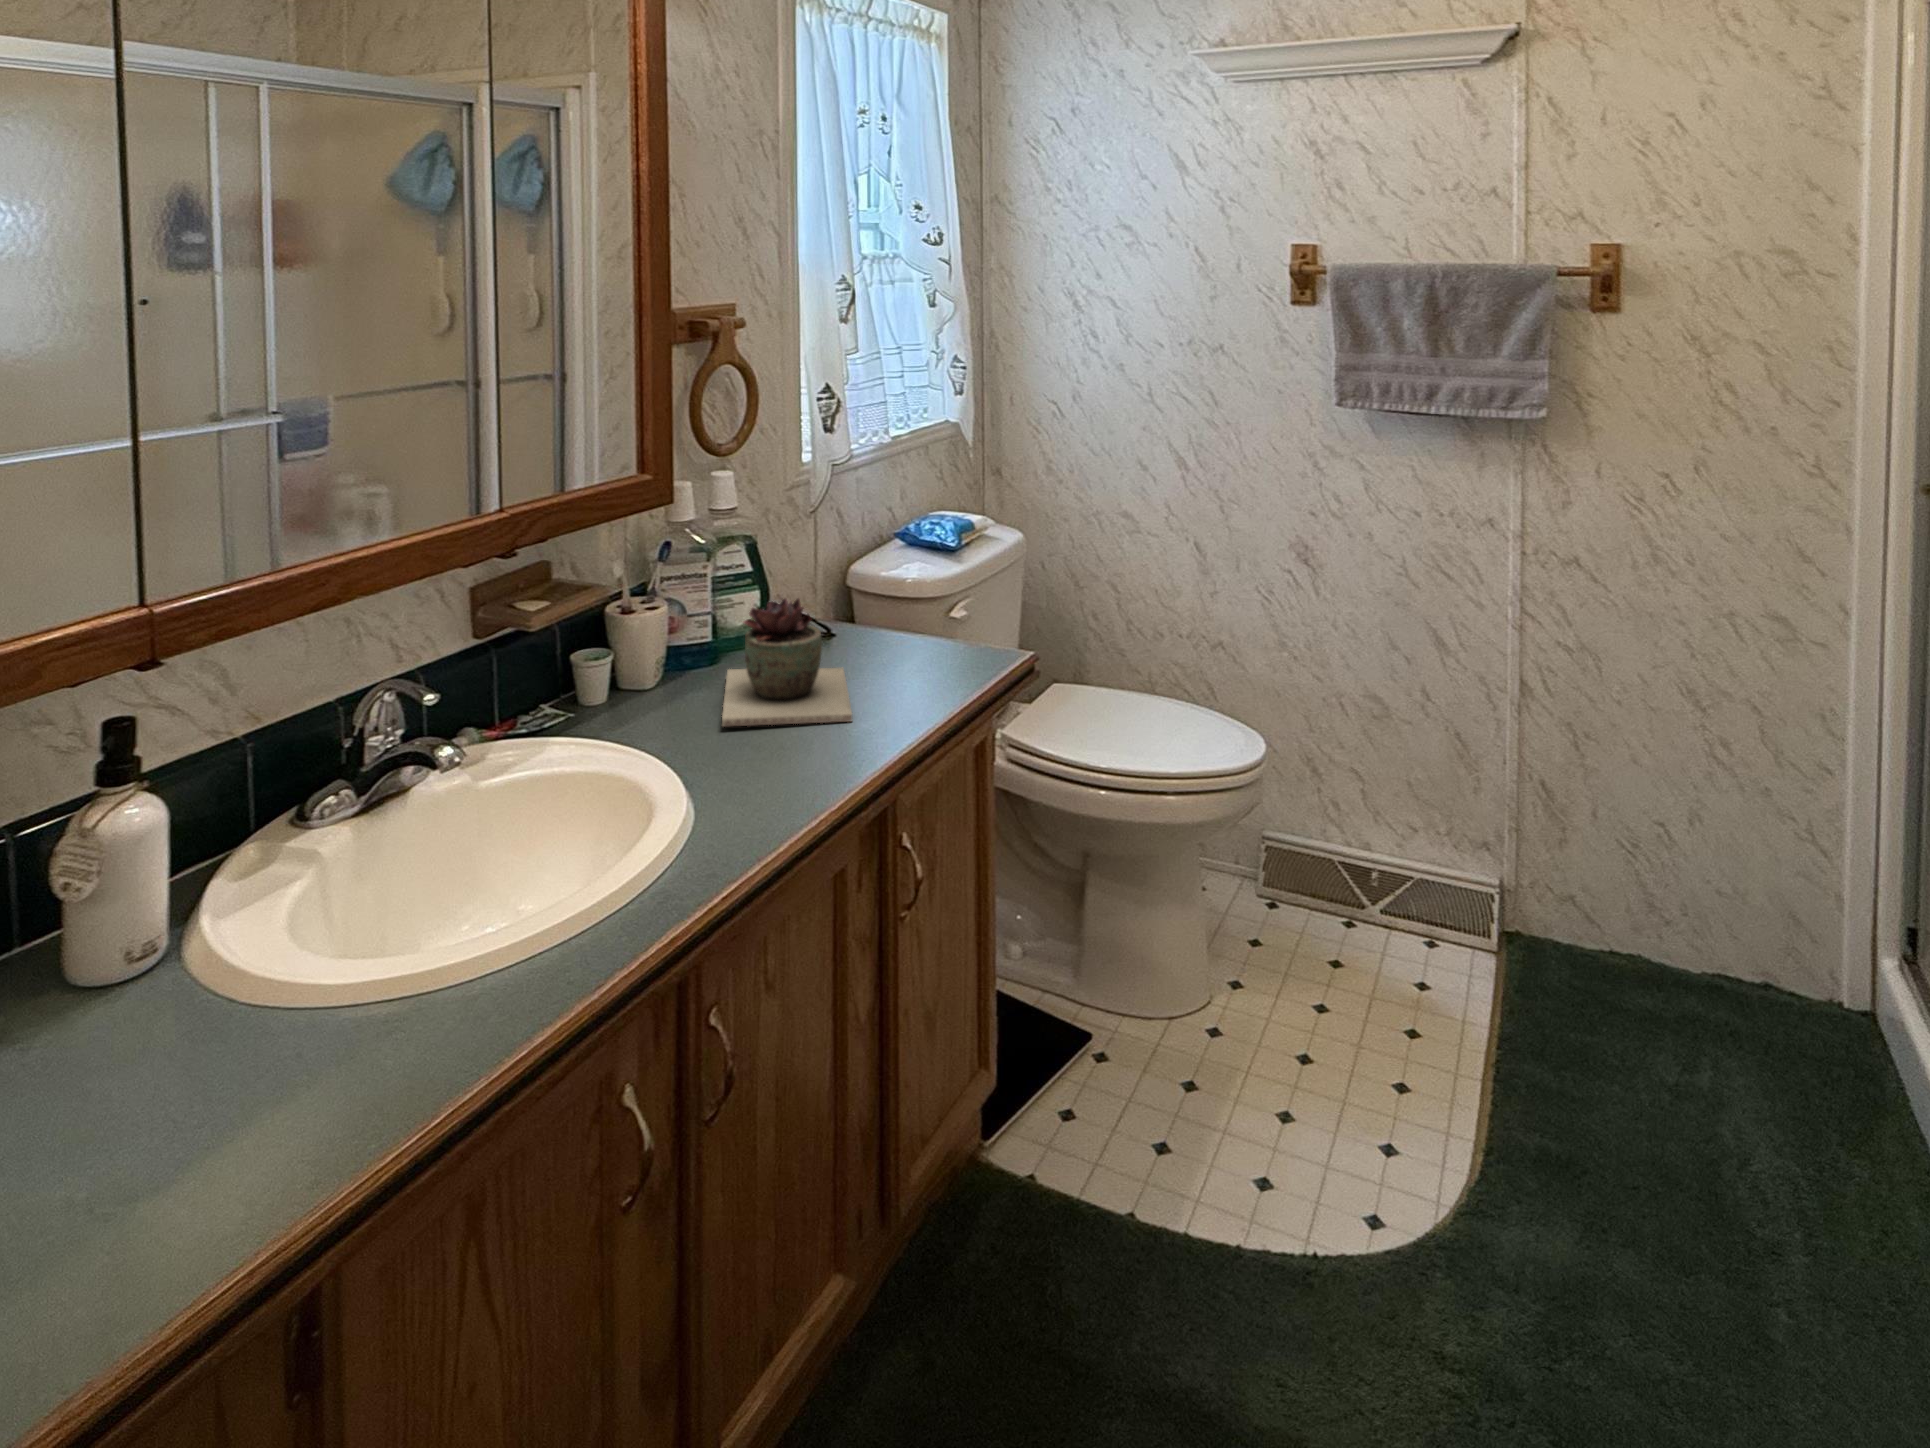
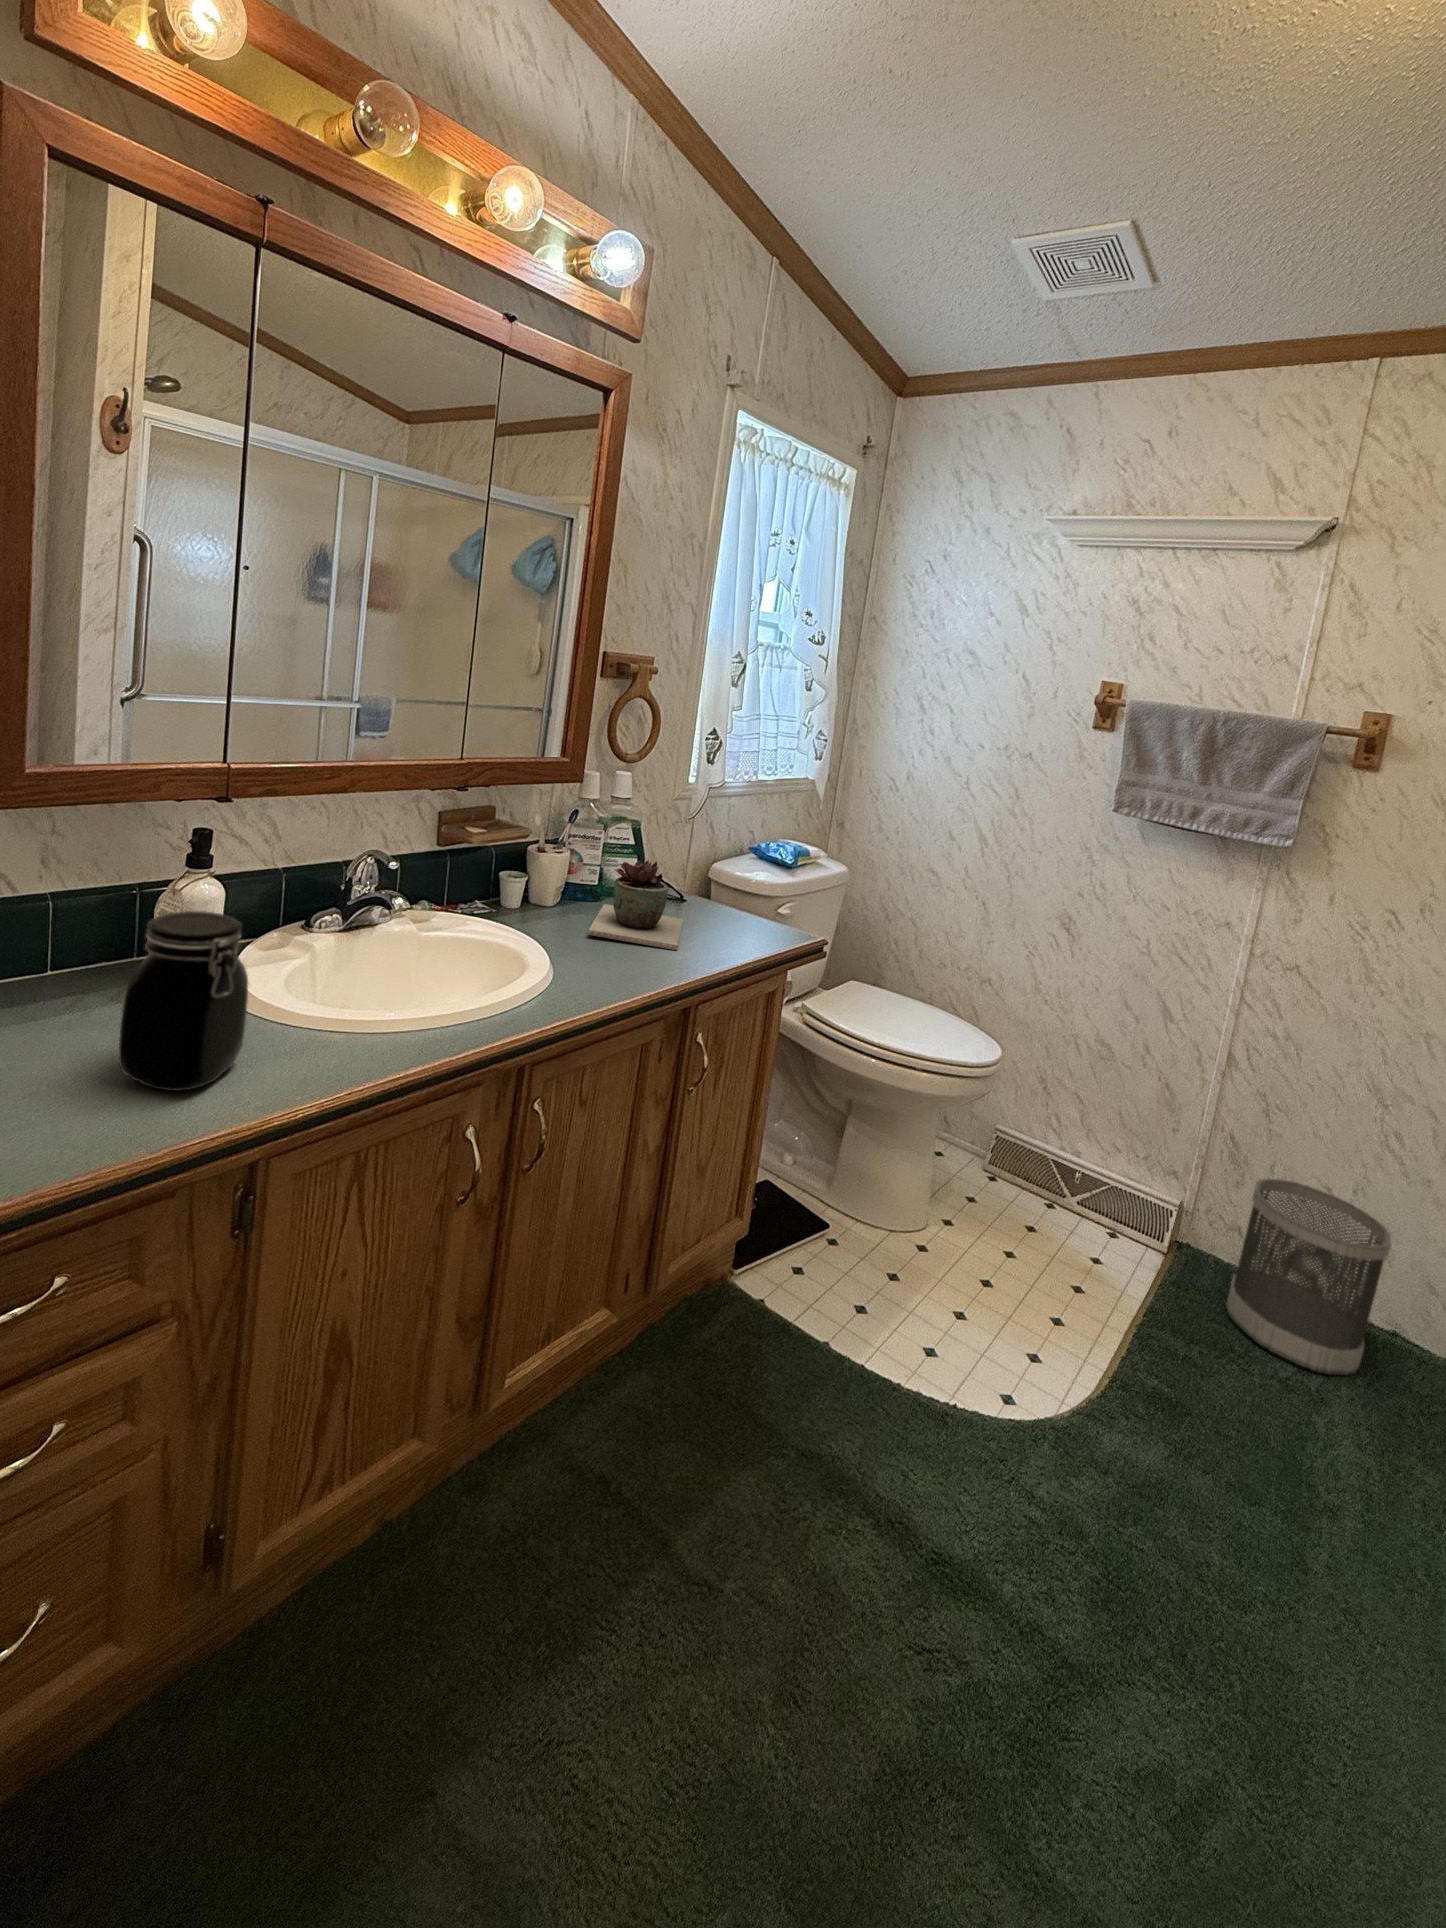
wastebasket: none [1581,825,1747,1063] -> present [1226,1178,1391,1375]
jar: none [56,875,264,1203] -> present [119,911,248,1091]

